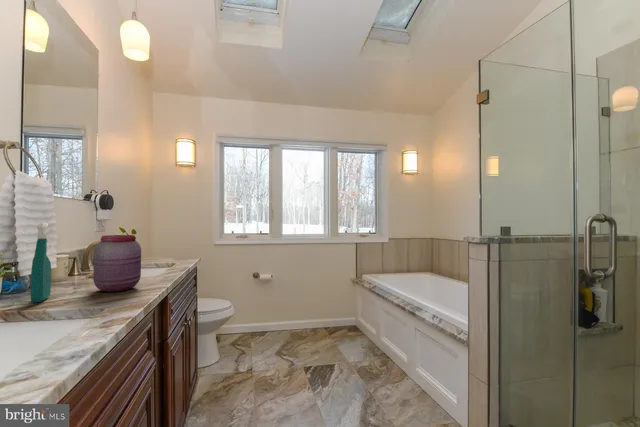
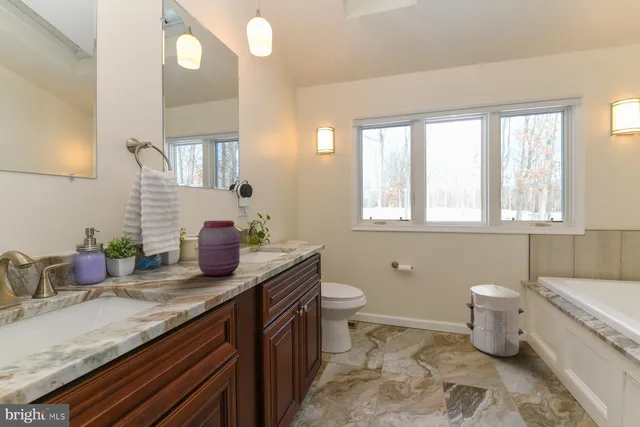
spray bottle: present [31,223,51,302] -> none [143,209,166,280]
waste bin: none [316,282,356,340] -> present [466,283,524,357]

